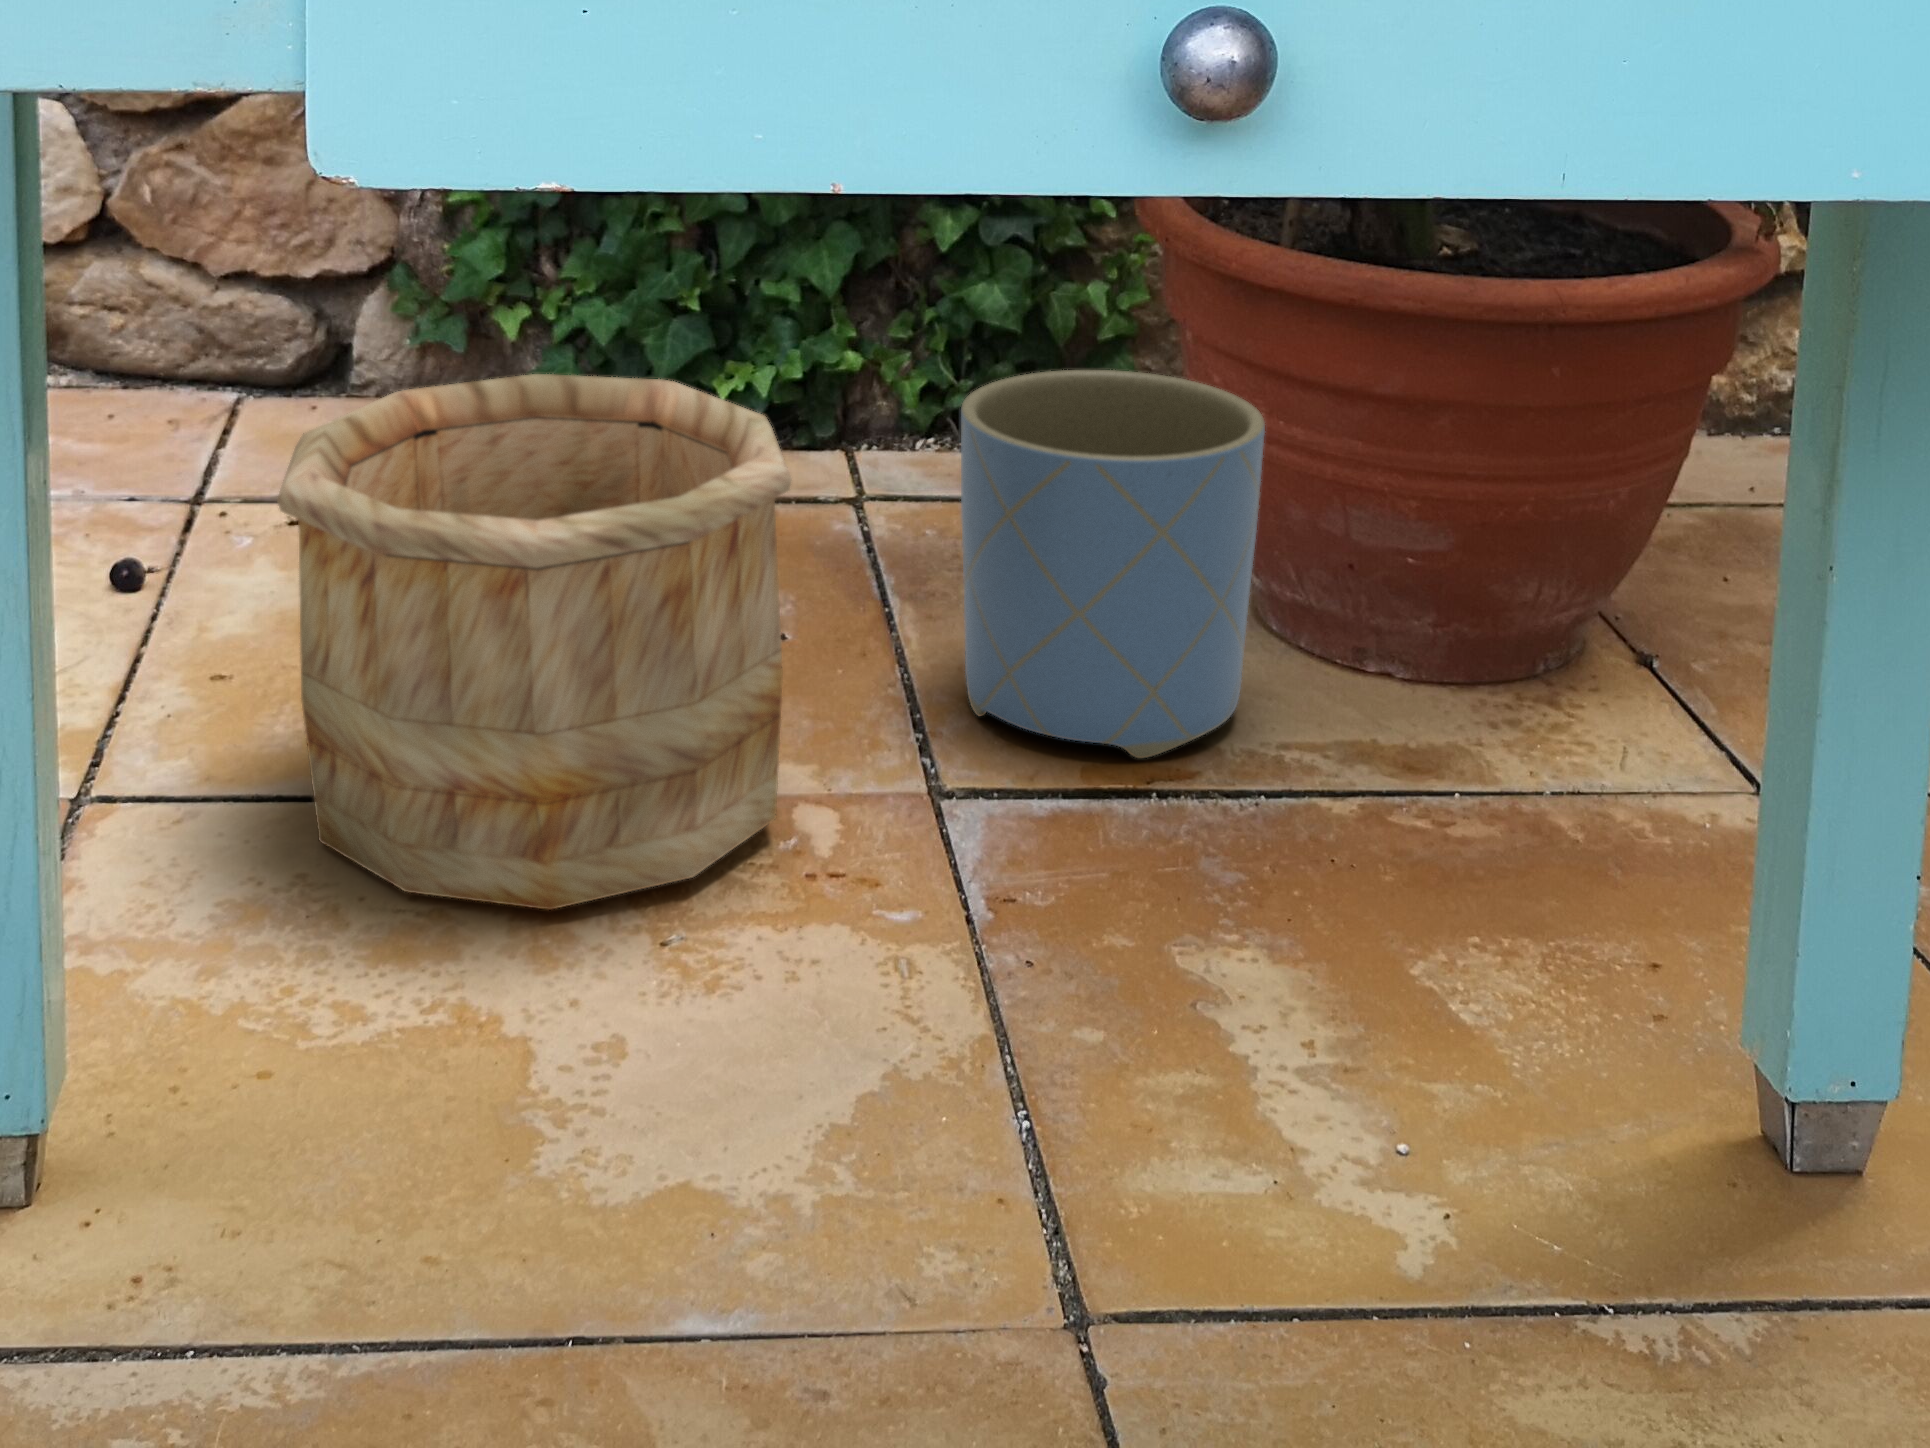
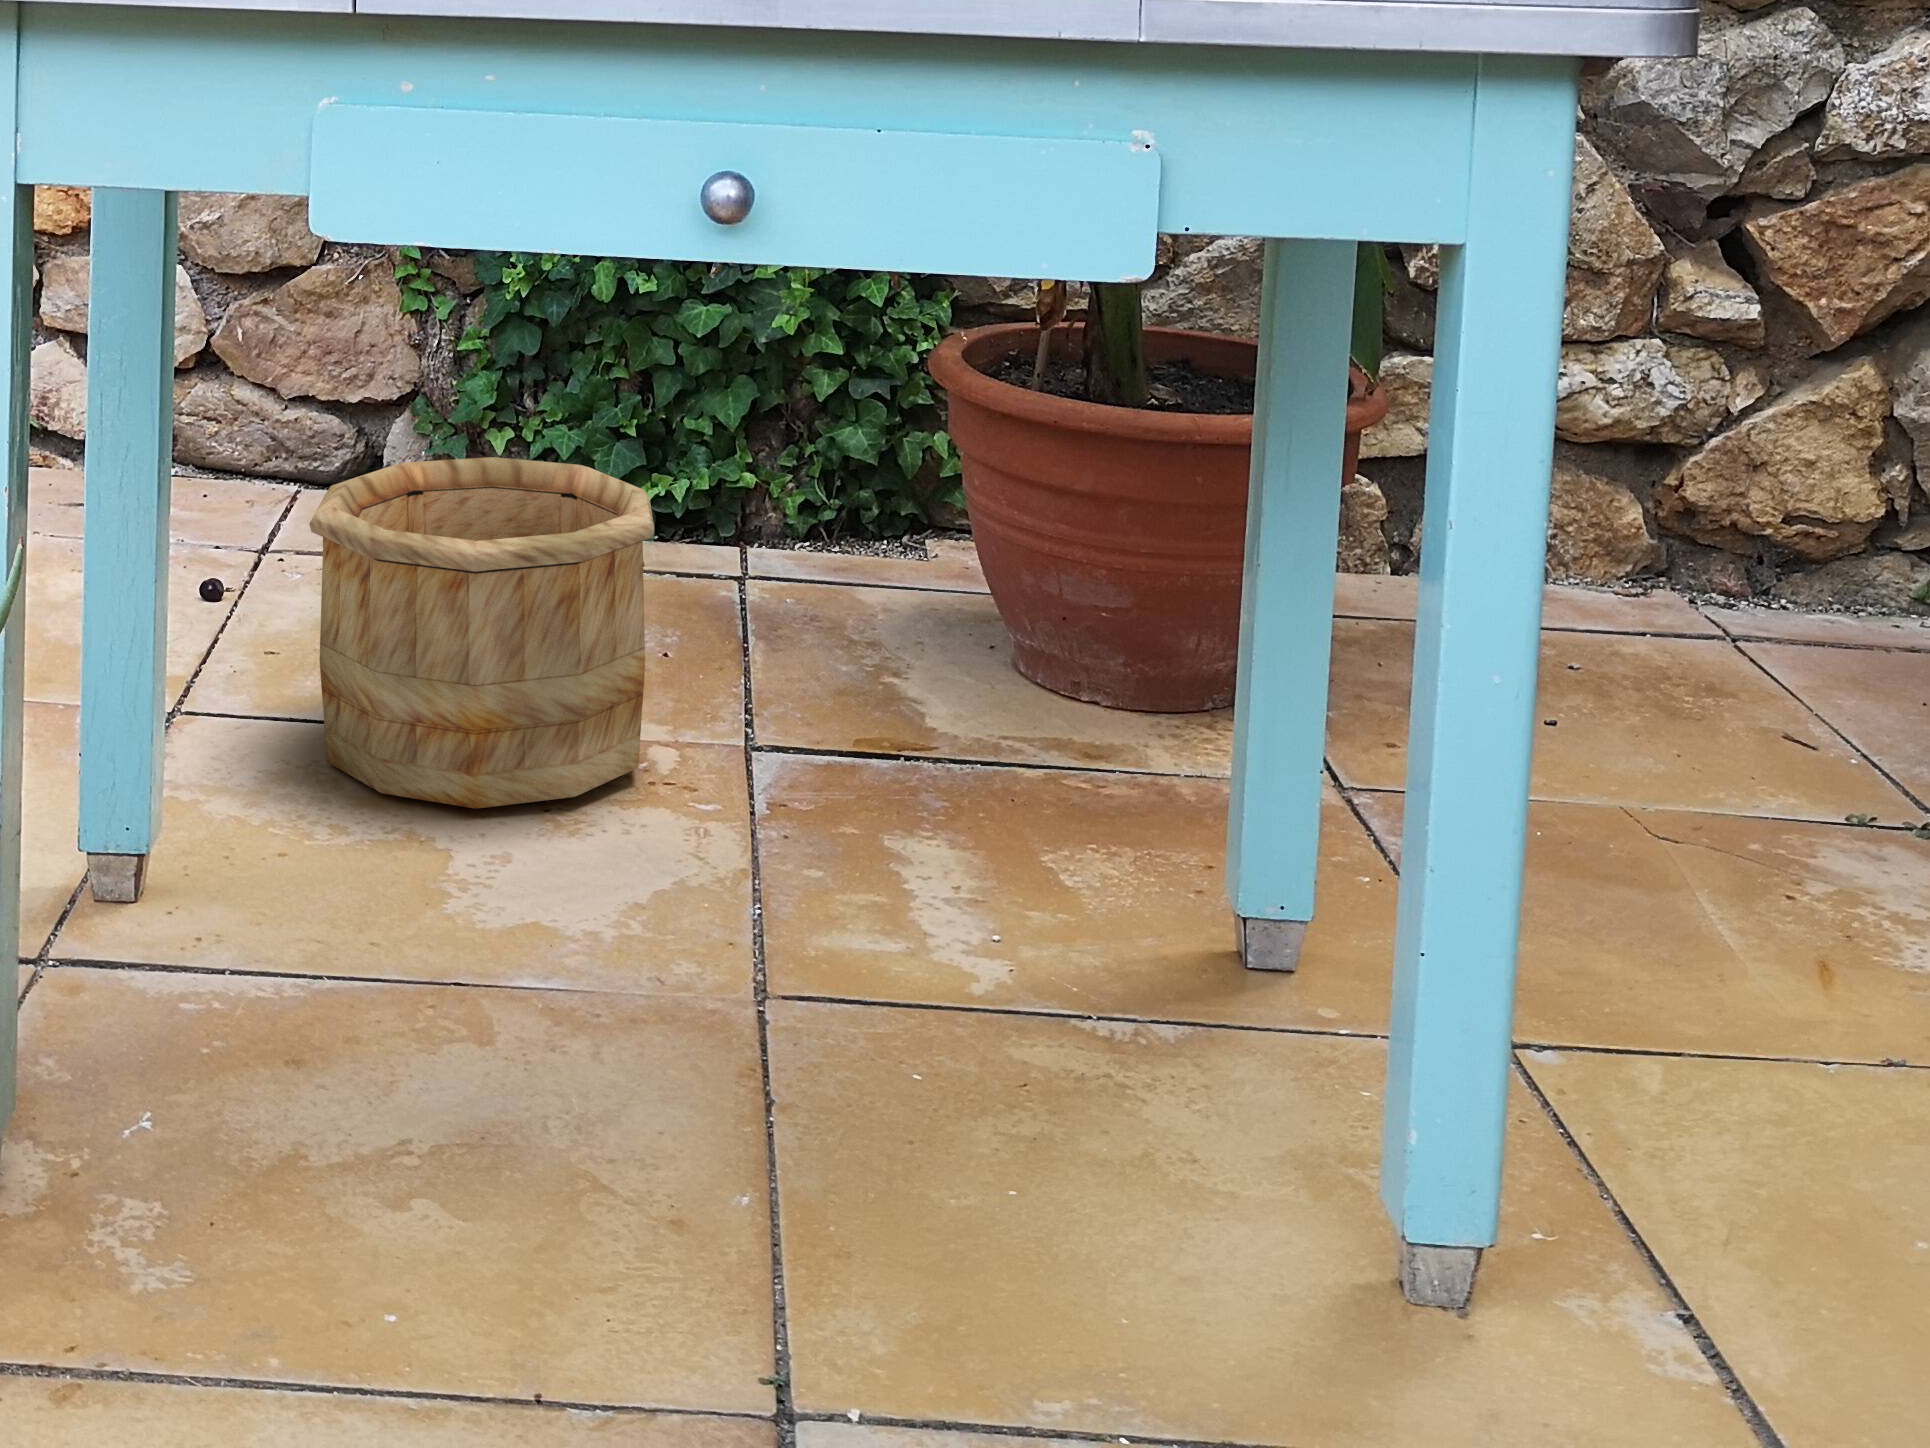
planter: present [961,370,1265,758] -> none [792,481,1007,753]

